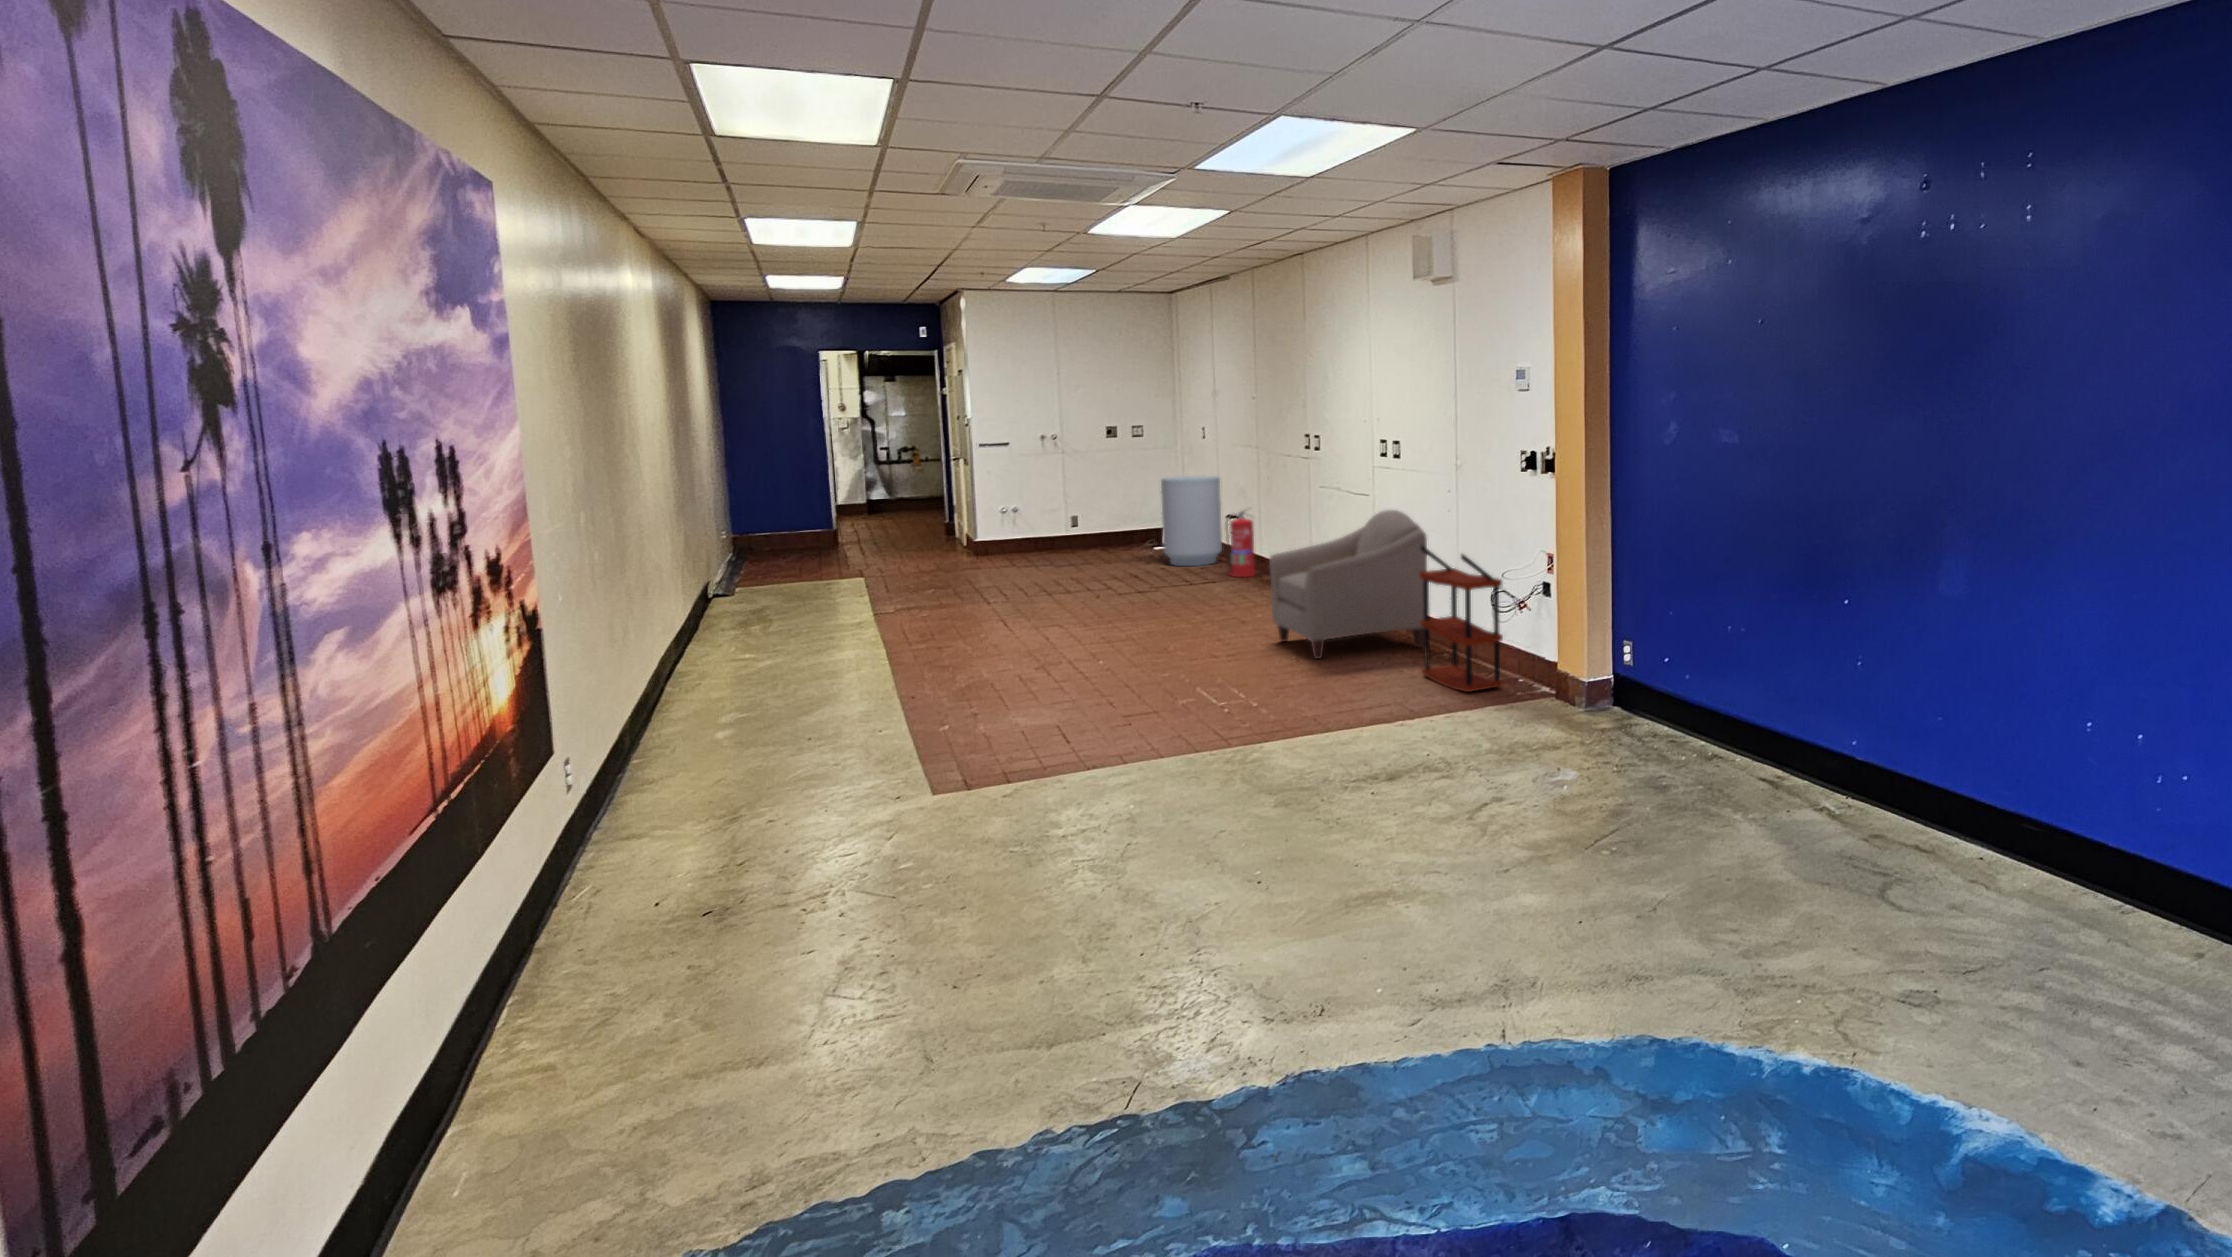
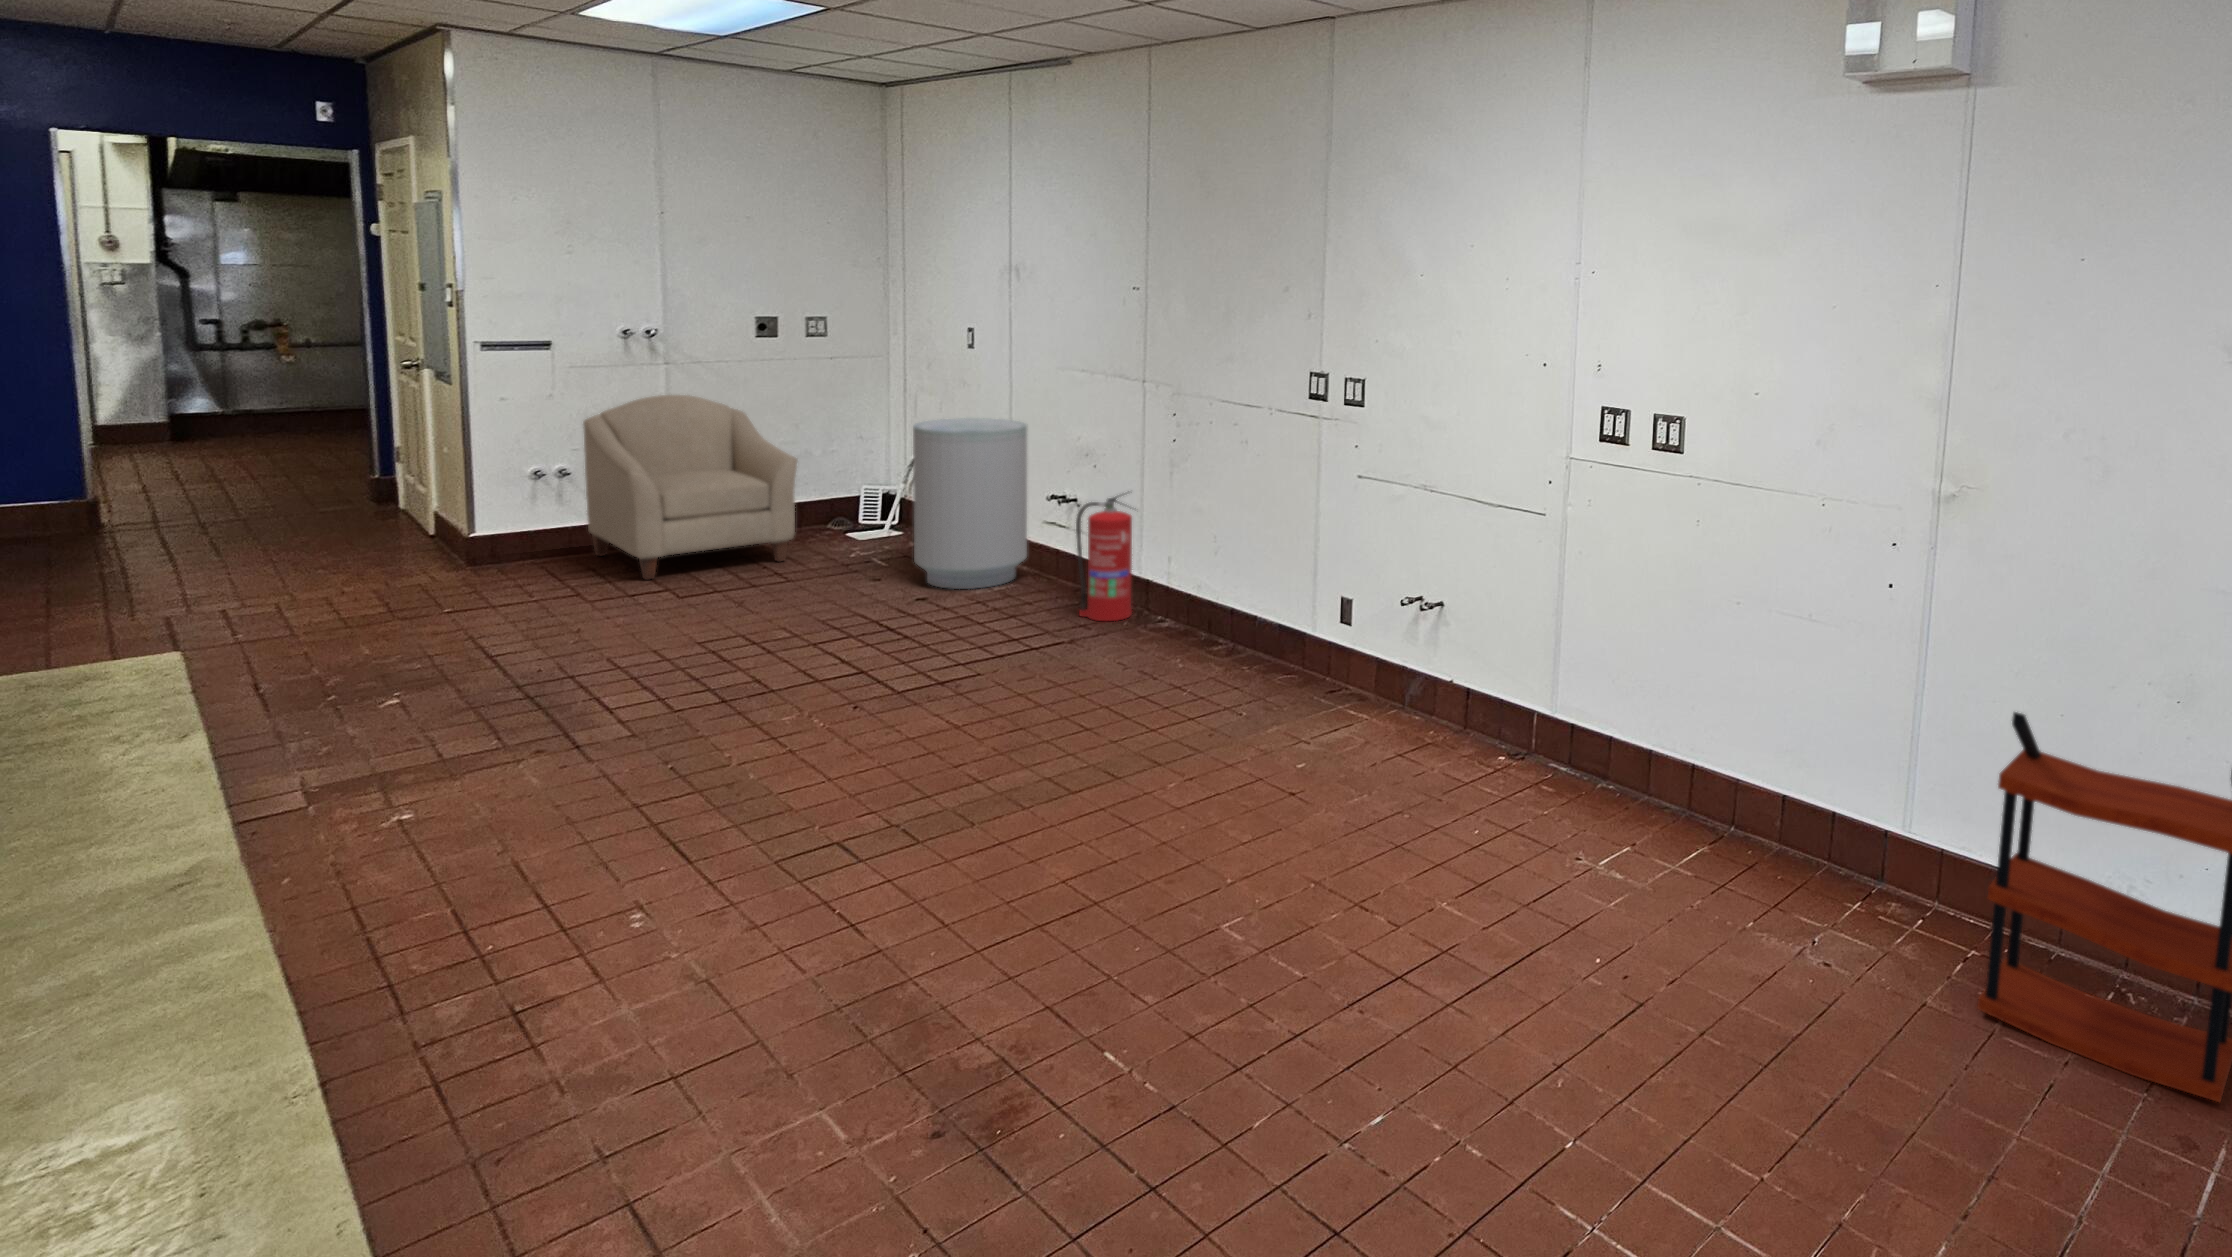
chair: present [1269,510,1427,659] -> present [583,395,797,580]

